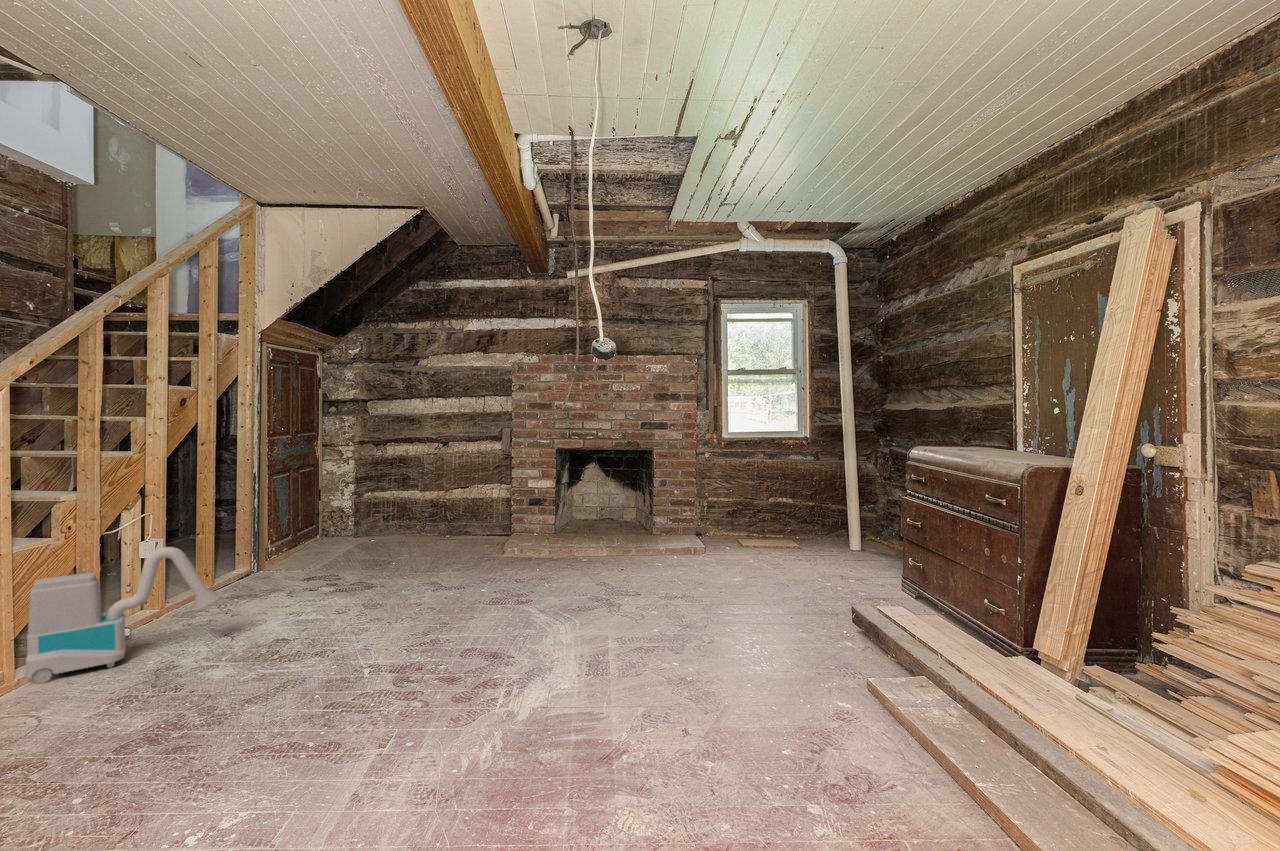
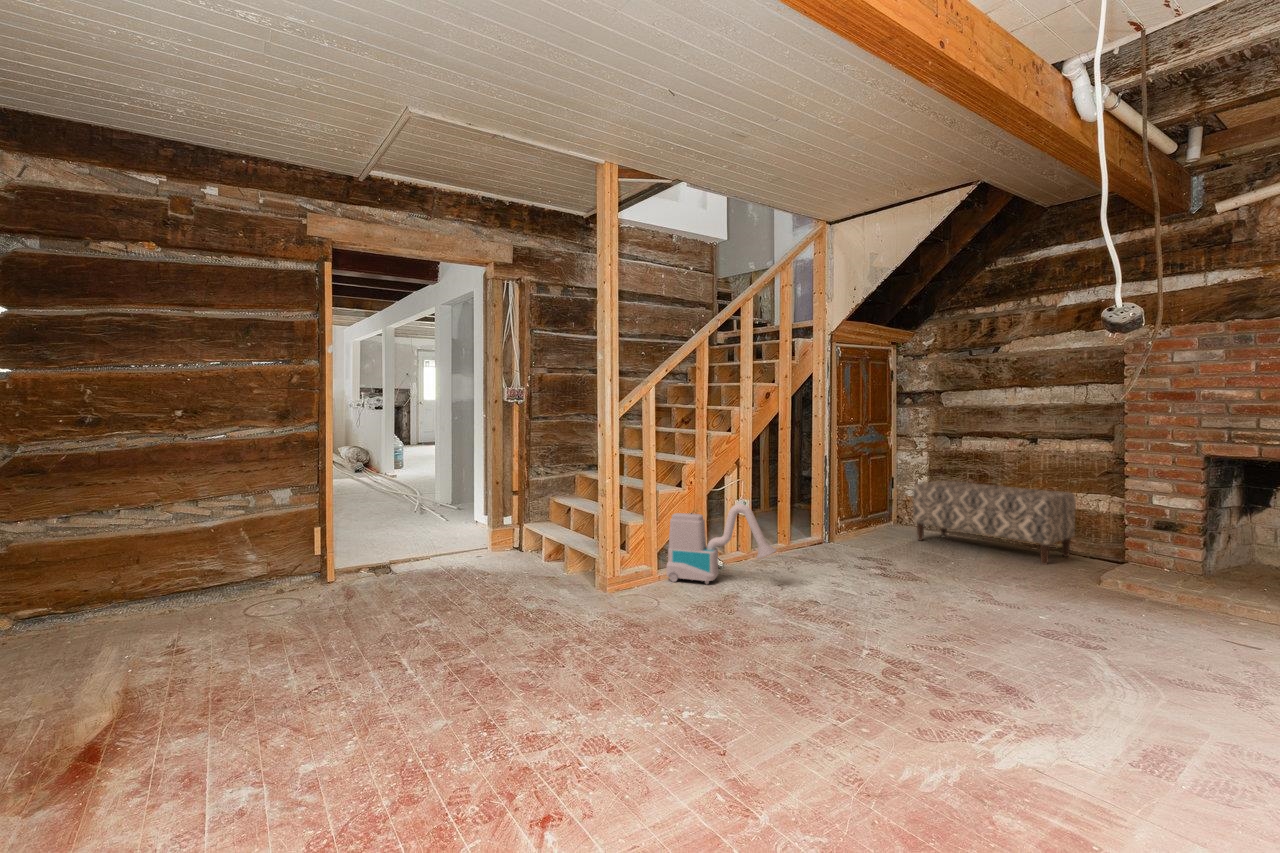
bench: none [348,485,480,547] -> present [913,480,1076,564]

